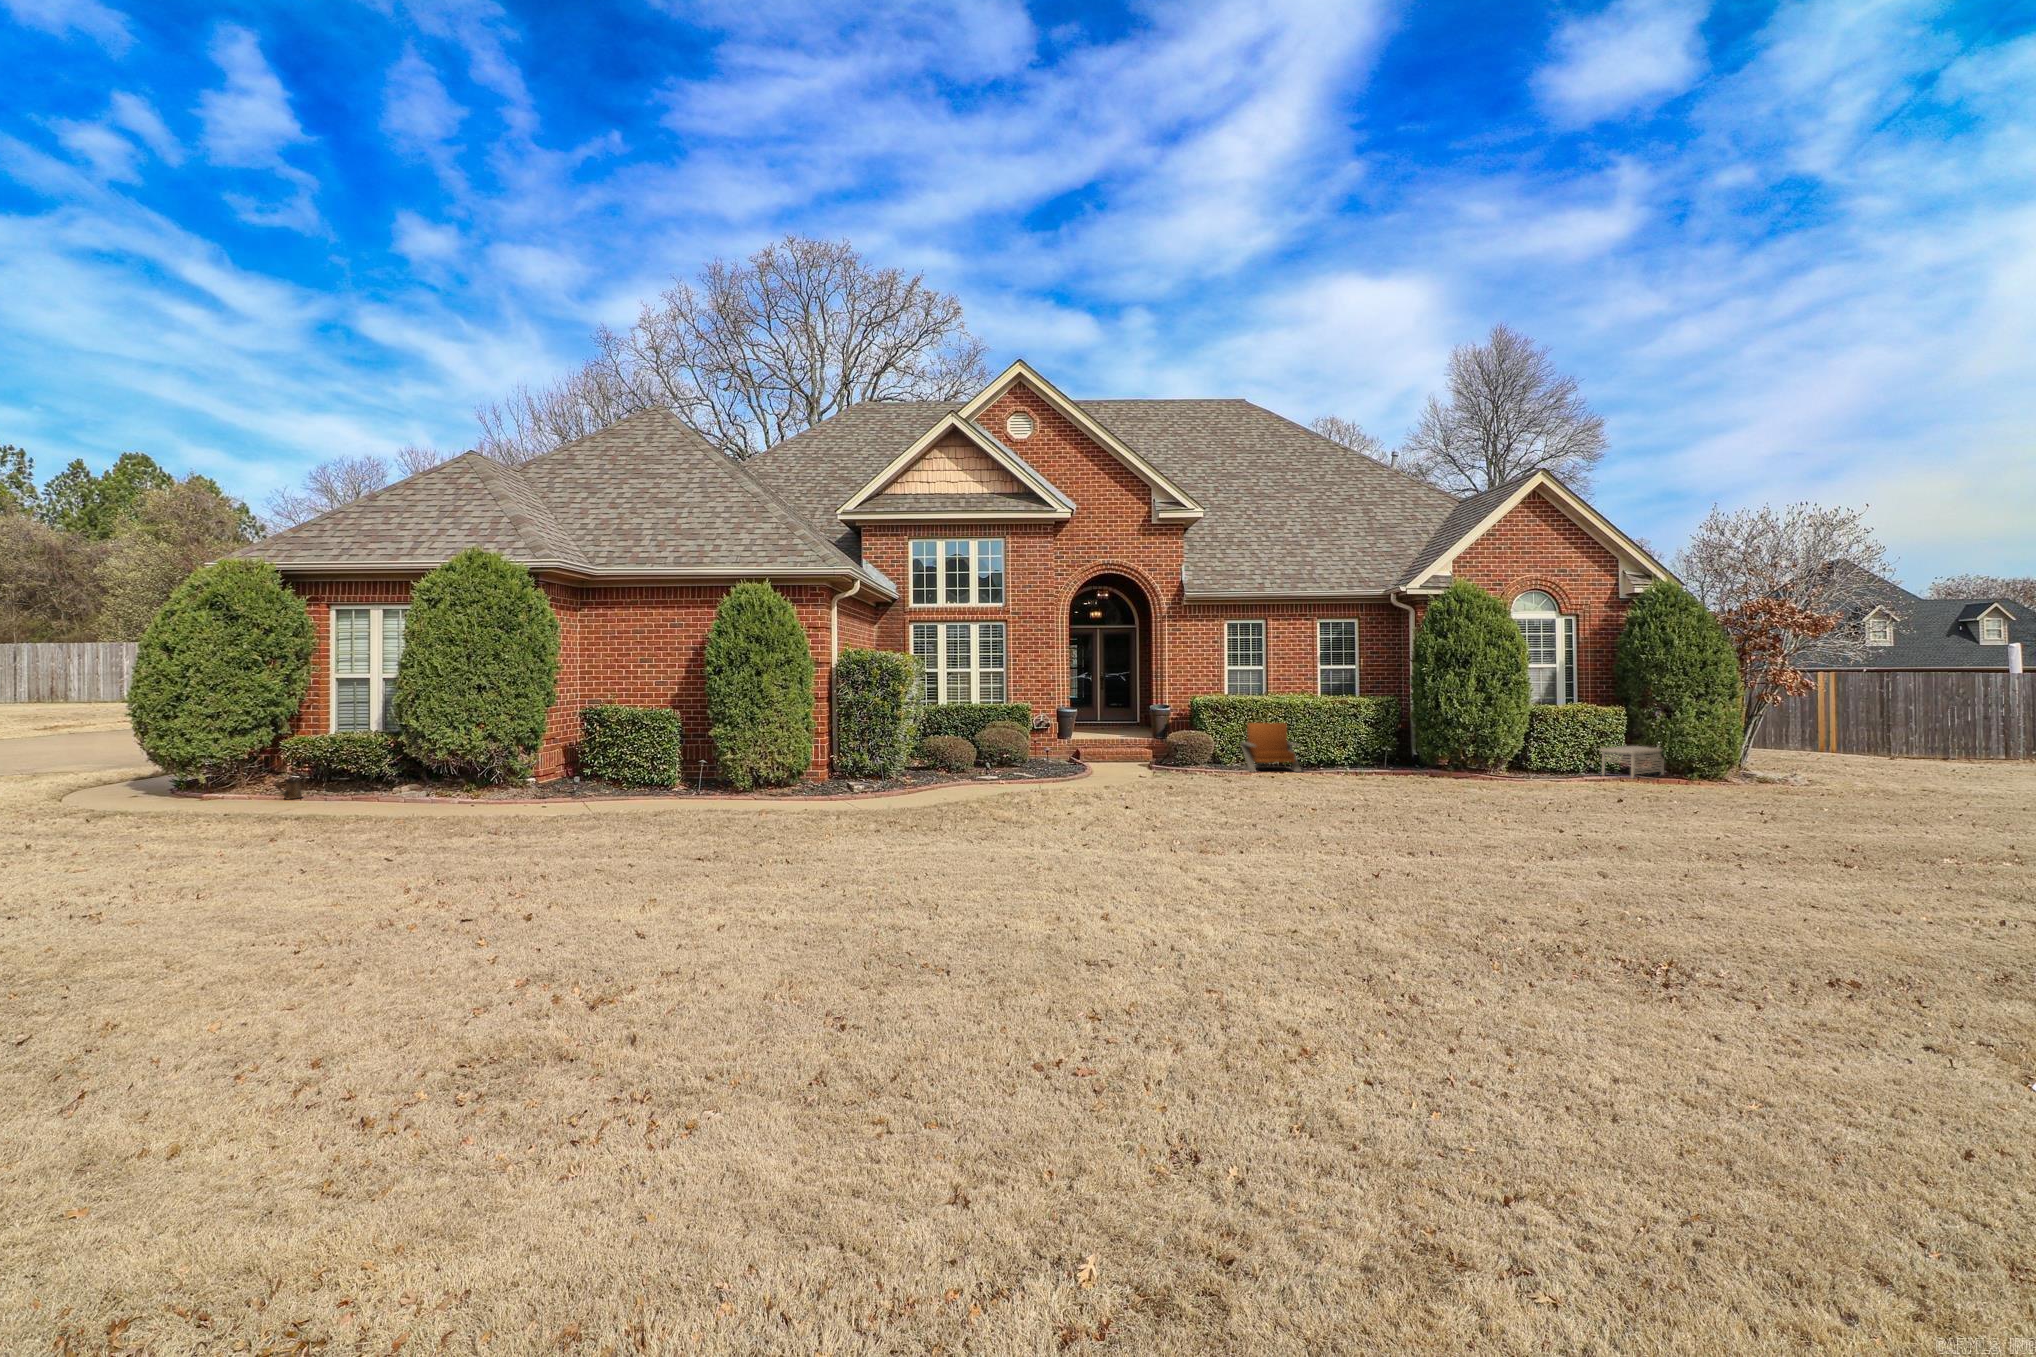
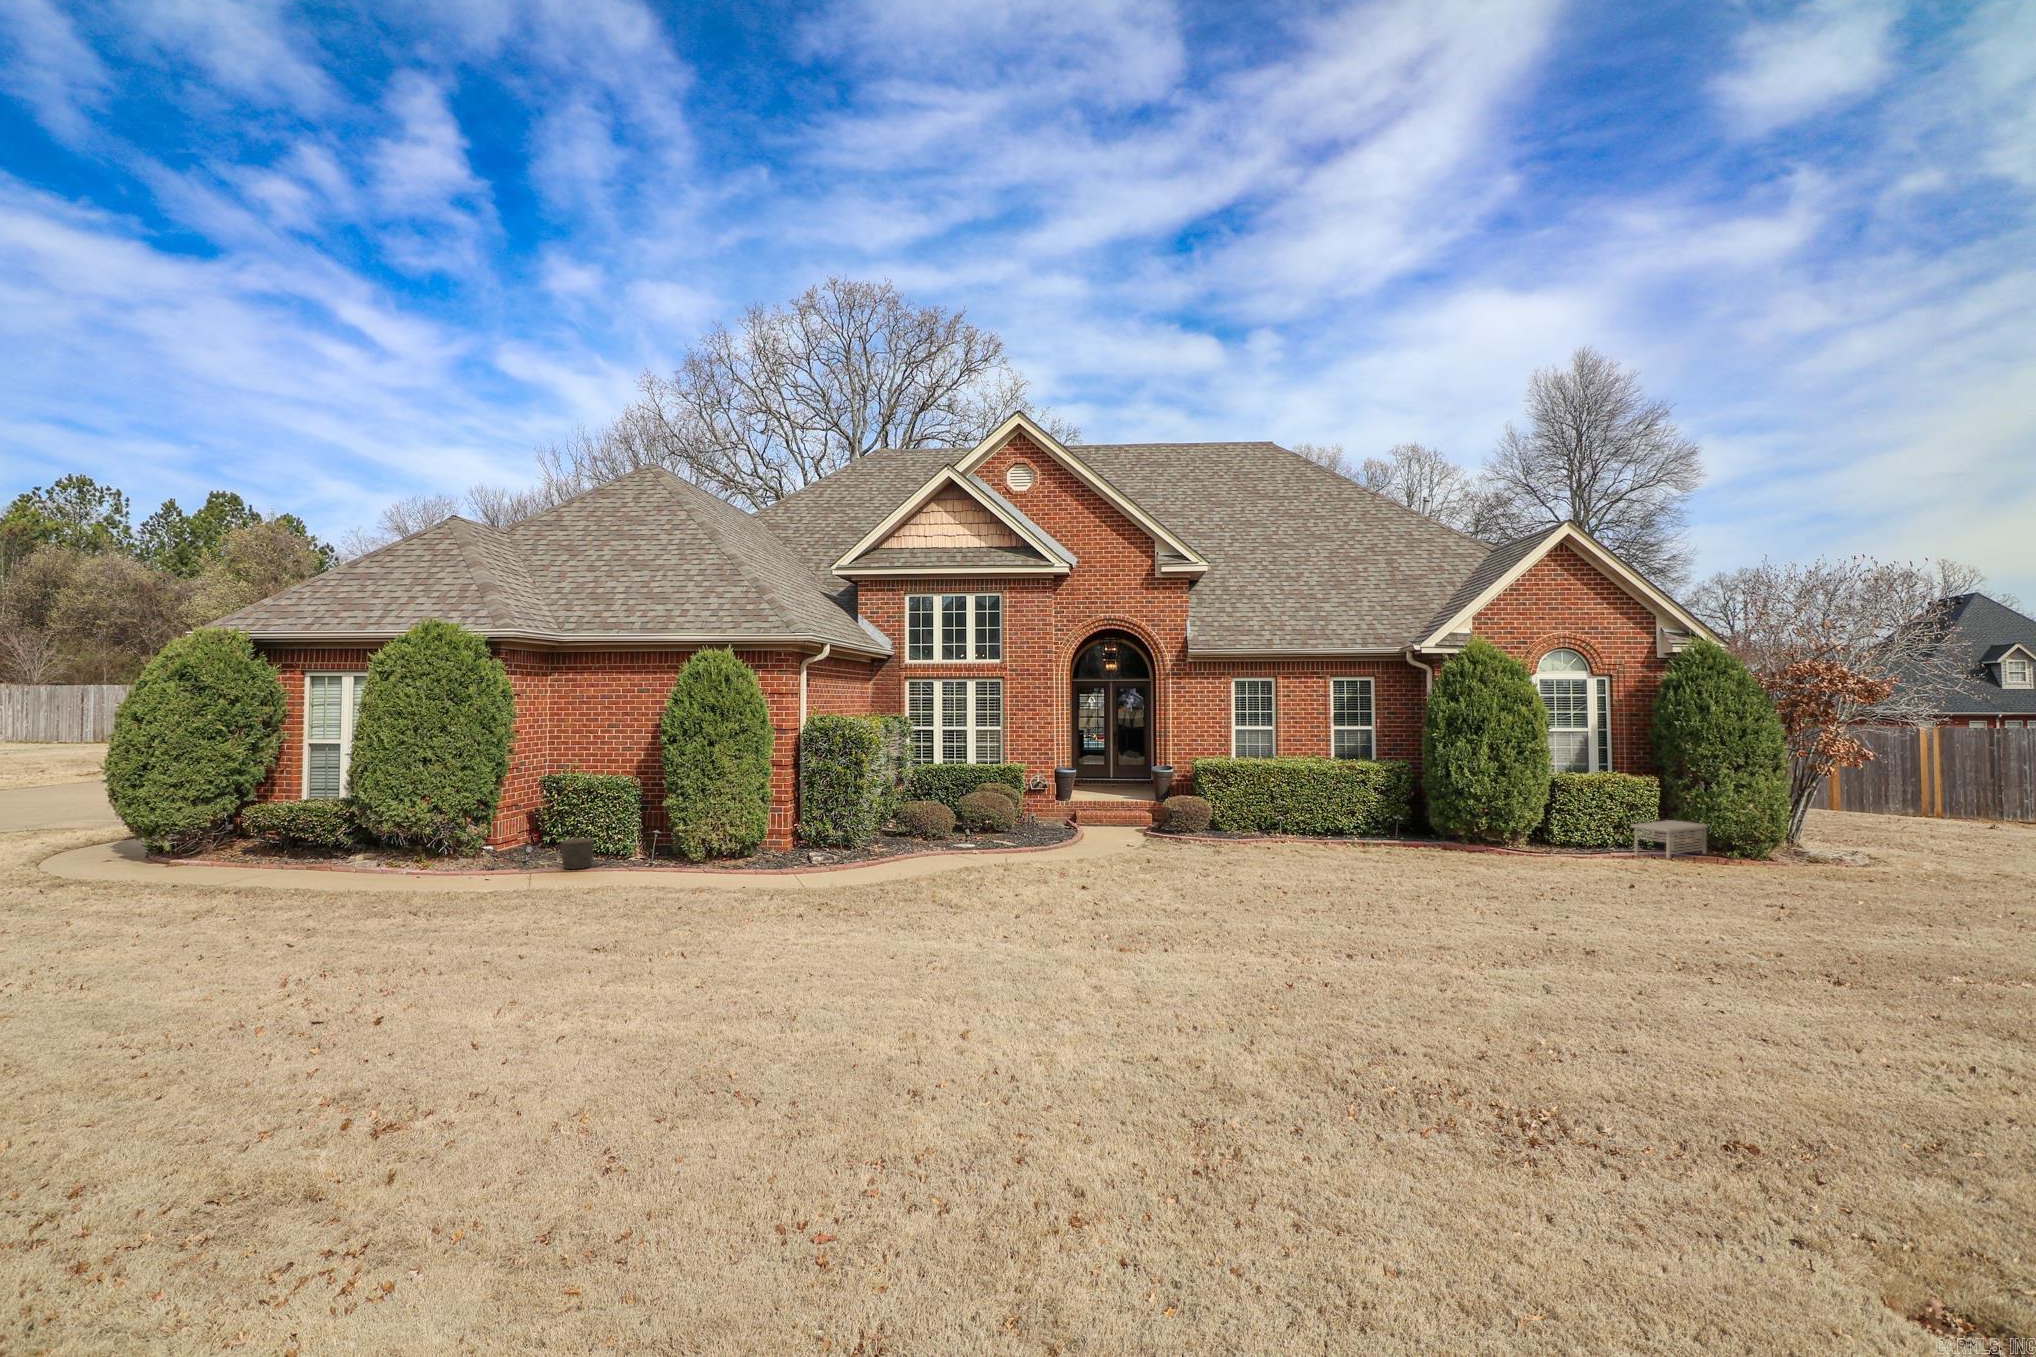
lounge chair: present [1240,723,1301,772] -> none [1238,789,1302,844]
planter: none [606,768,637,797] -> present [561,838,594,869]
watering can: present [276,780,302,799] -> none [233,848,270,867]

